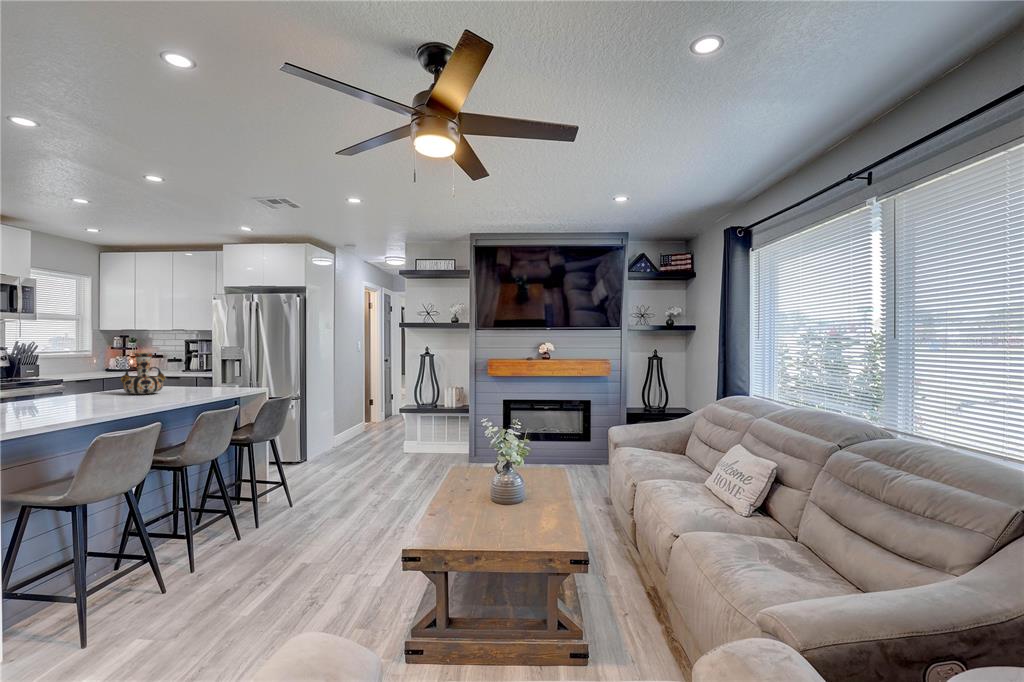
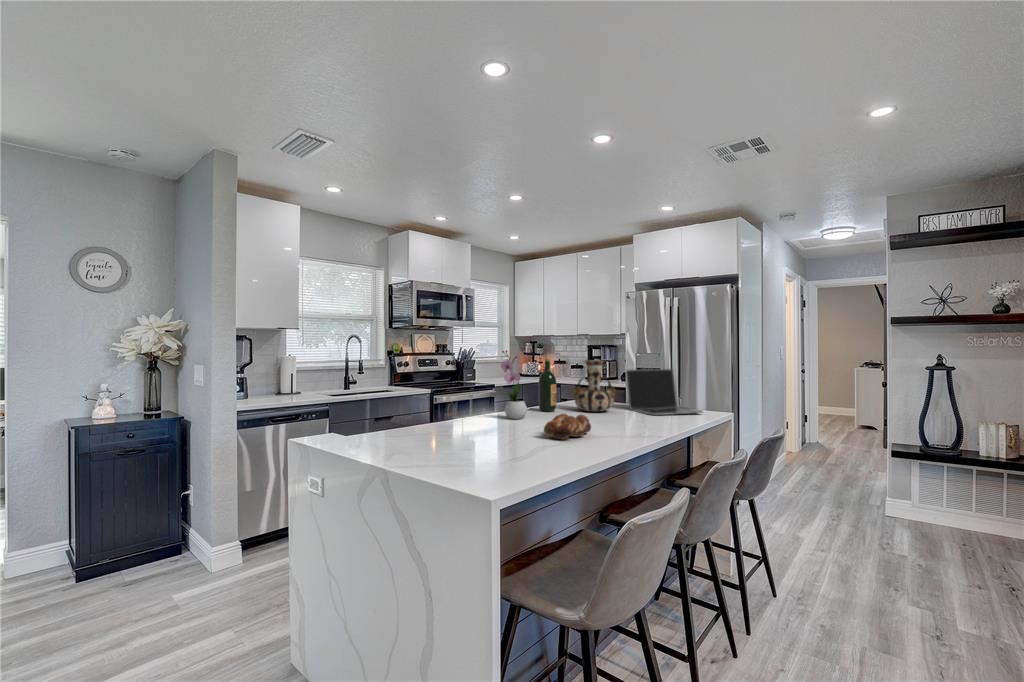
flower arrangement: none [23,345,61,404] -> present [501,350,528,419]
wine bottle: none [80,352,101,397] -> present [539,359,556,412]
laptop: none [179,359,244,394] -> present [626,369,703,415]
bread loaf: none [56,394,111,413] -> present [544,414,591,440]

